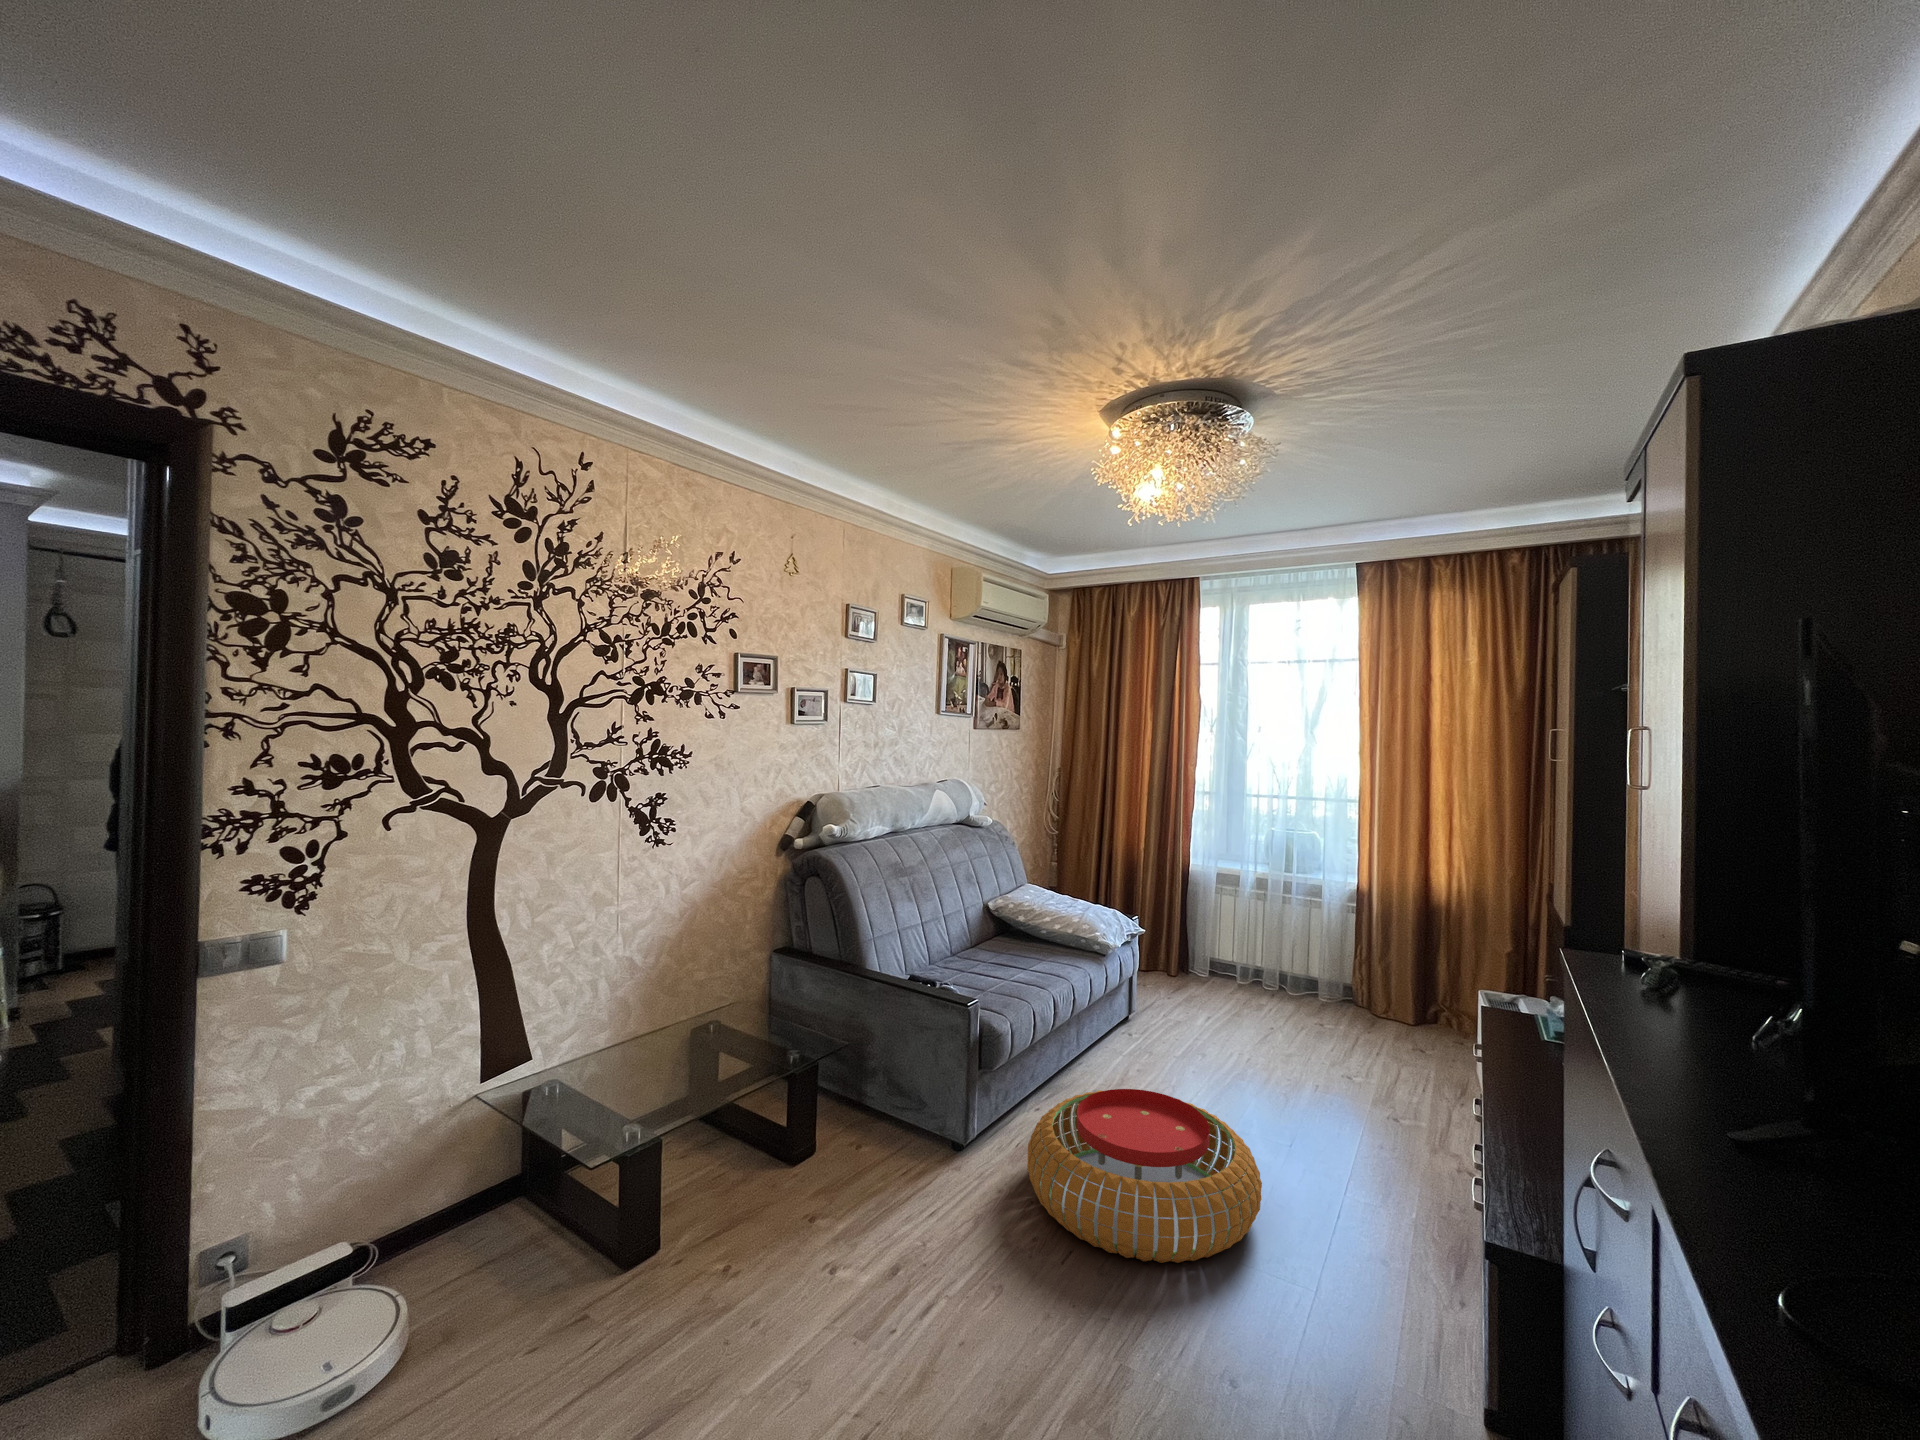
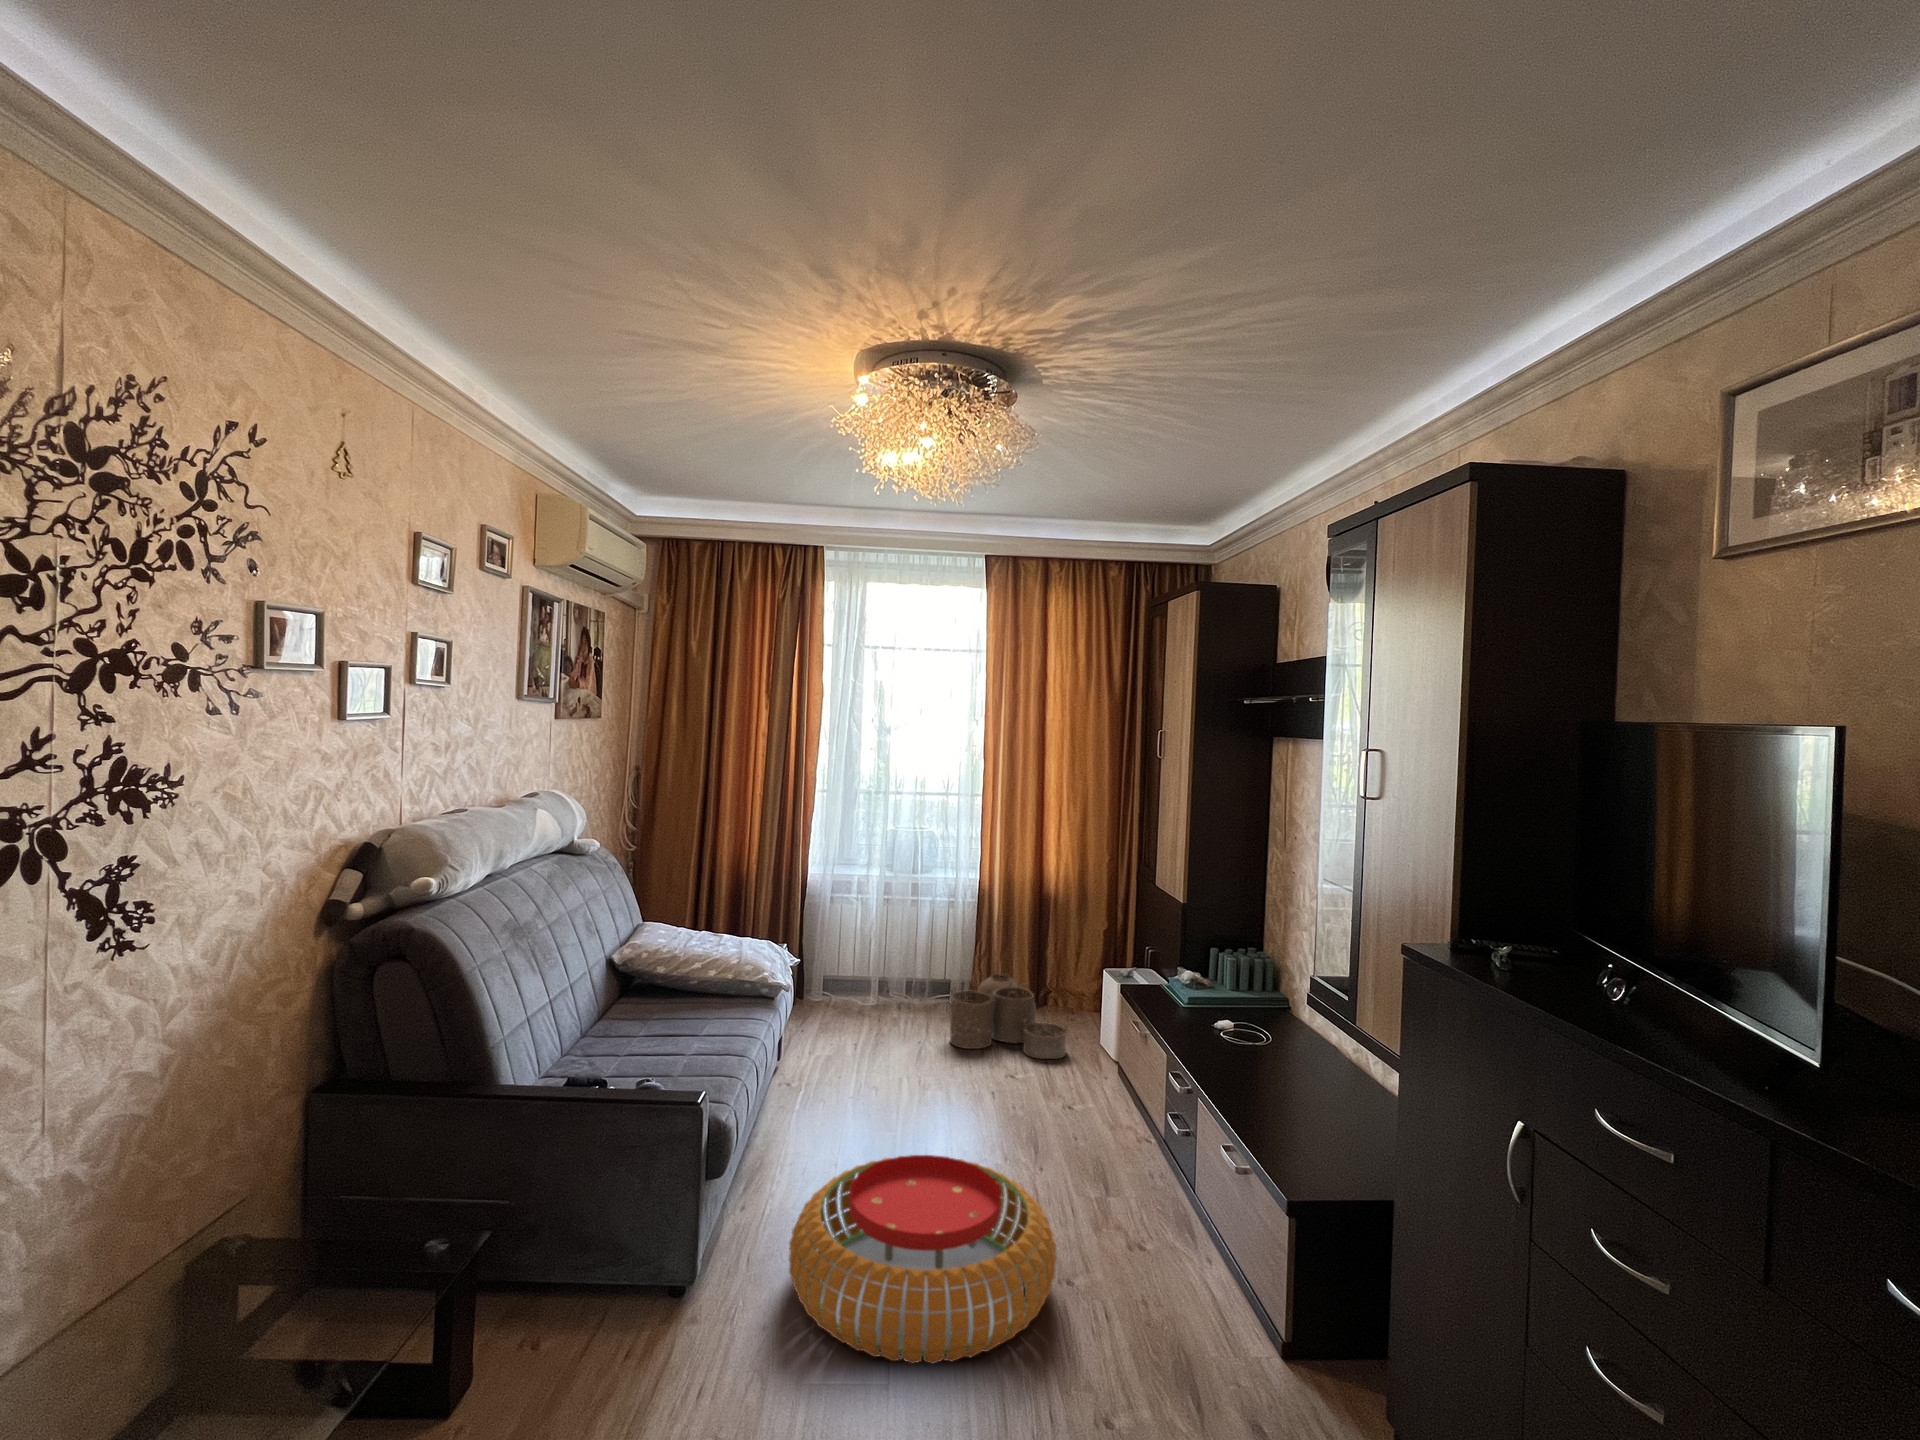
woven basket: none [1303,973,1426,1070] -> present [950,974,1068,1059]

